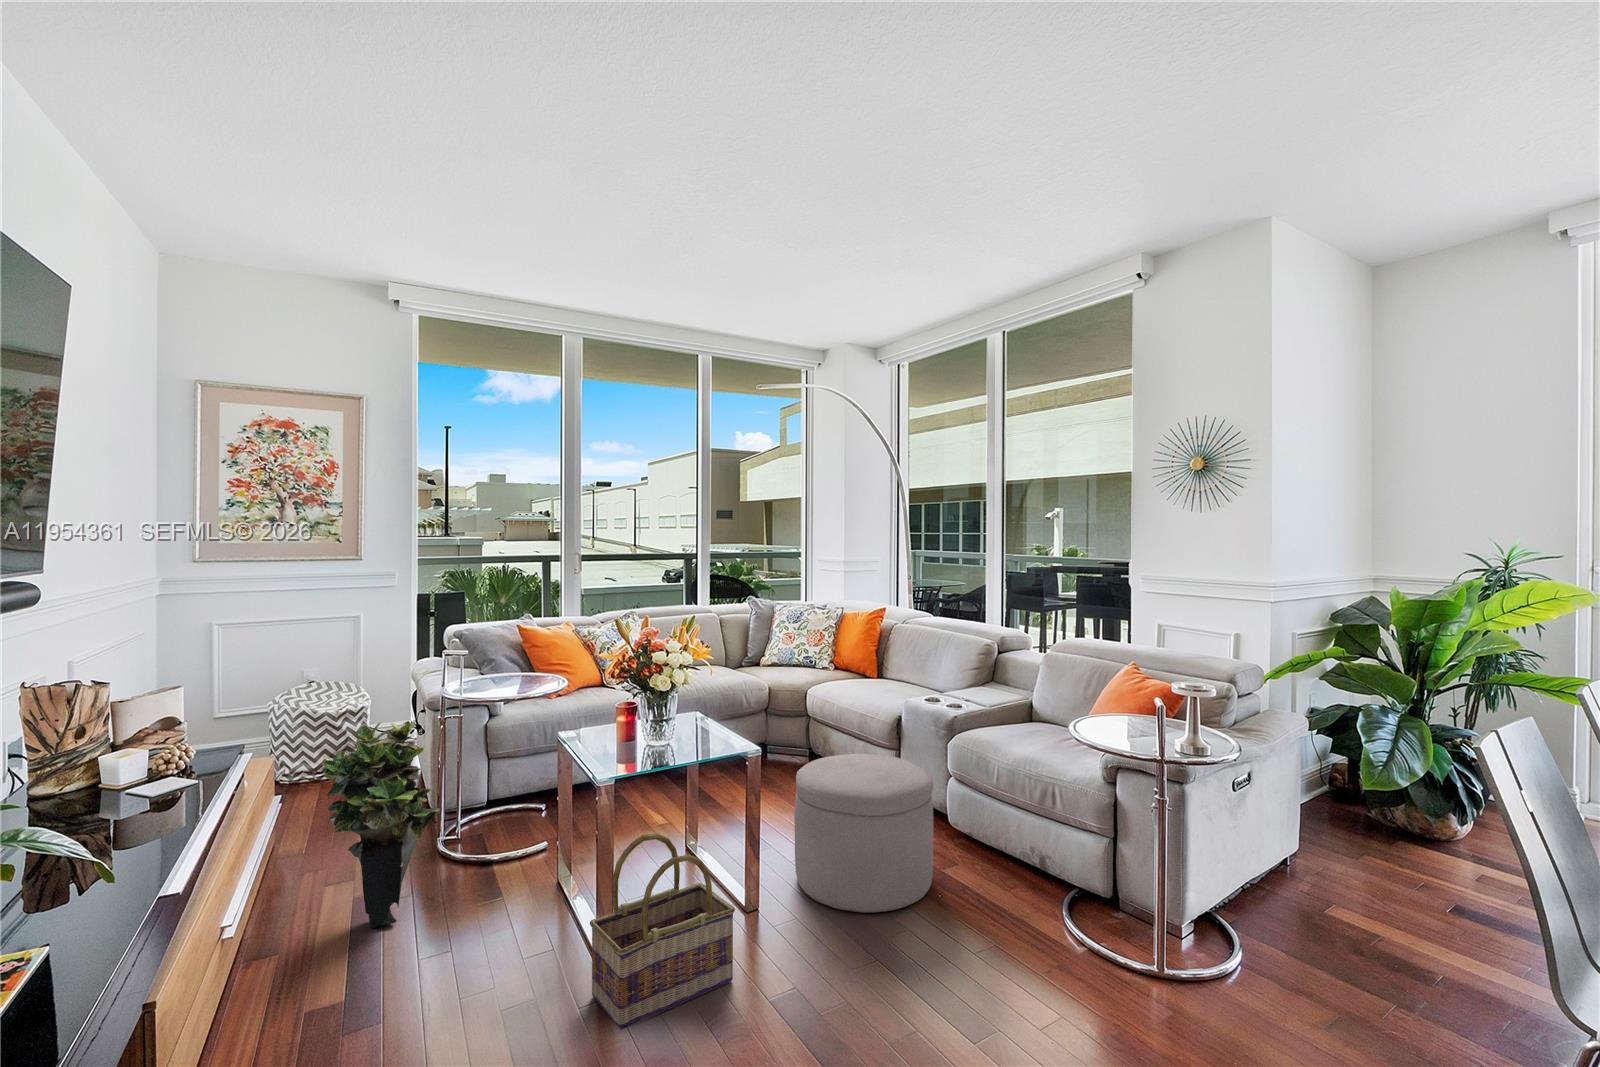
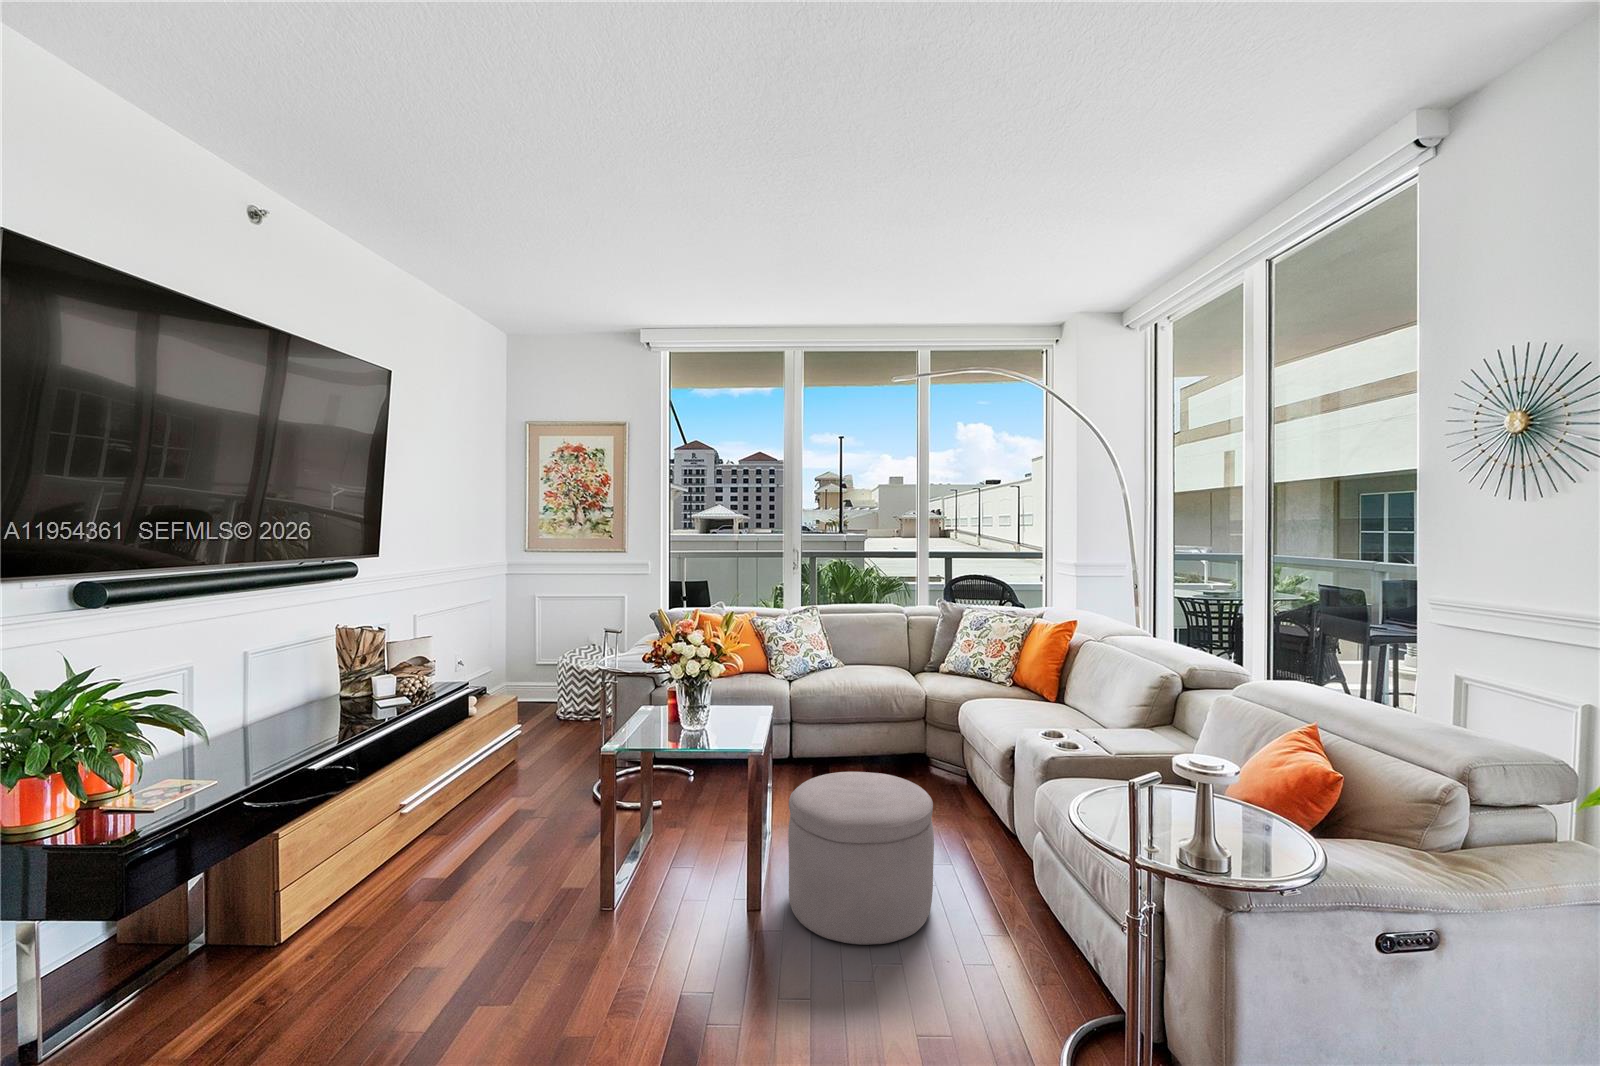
potted plant: present [322,721,440,928] -> none [469,681,551,833]
basket: present [590,833,735,1029] -> none [533,805,657,961]

